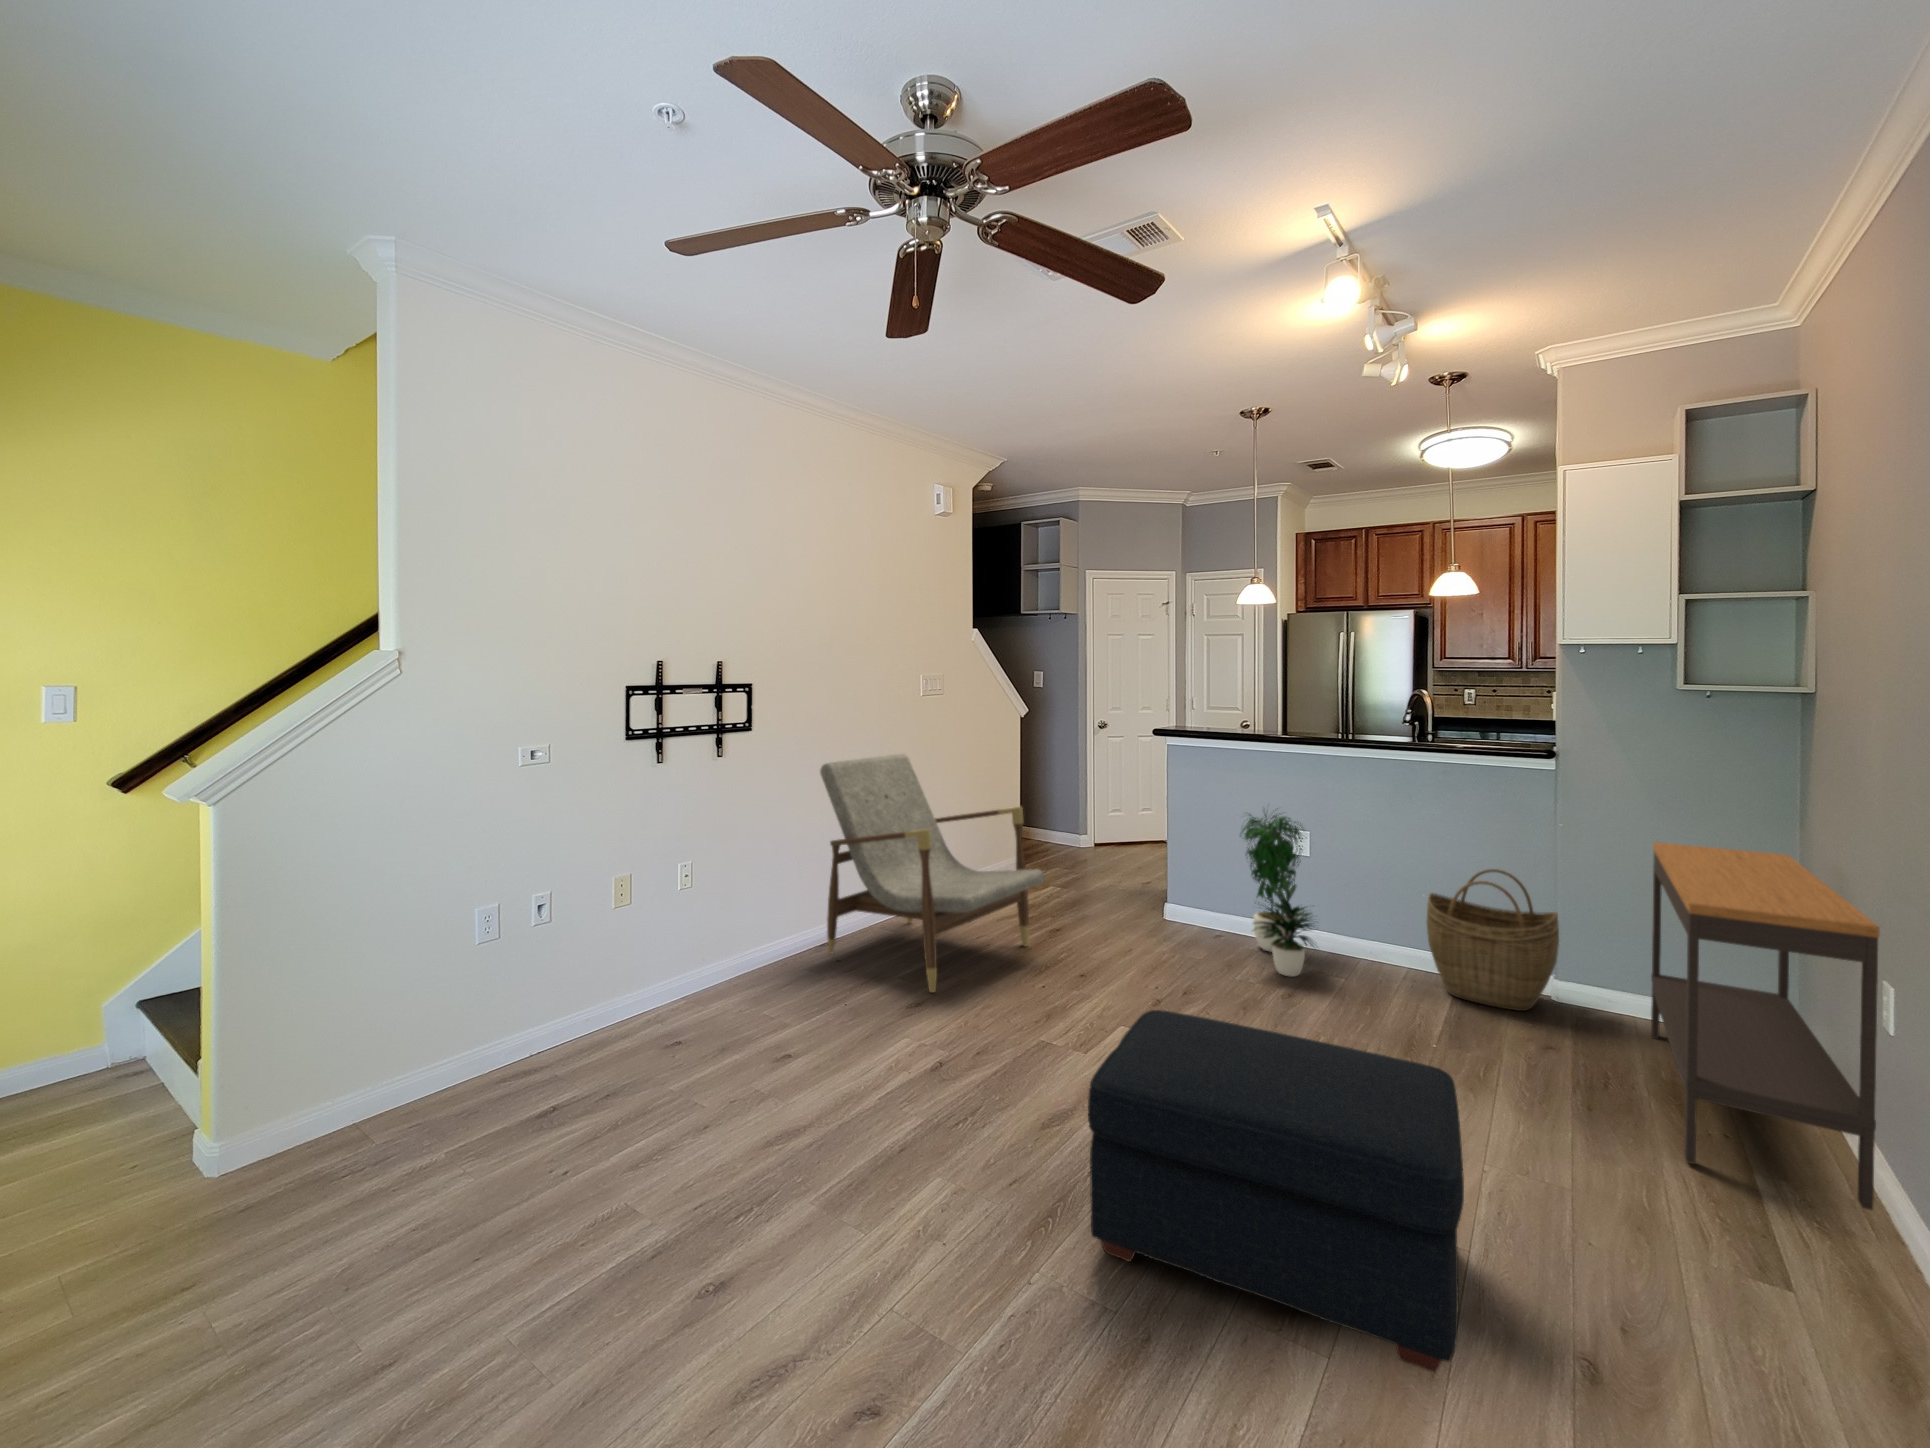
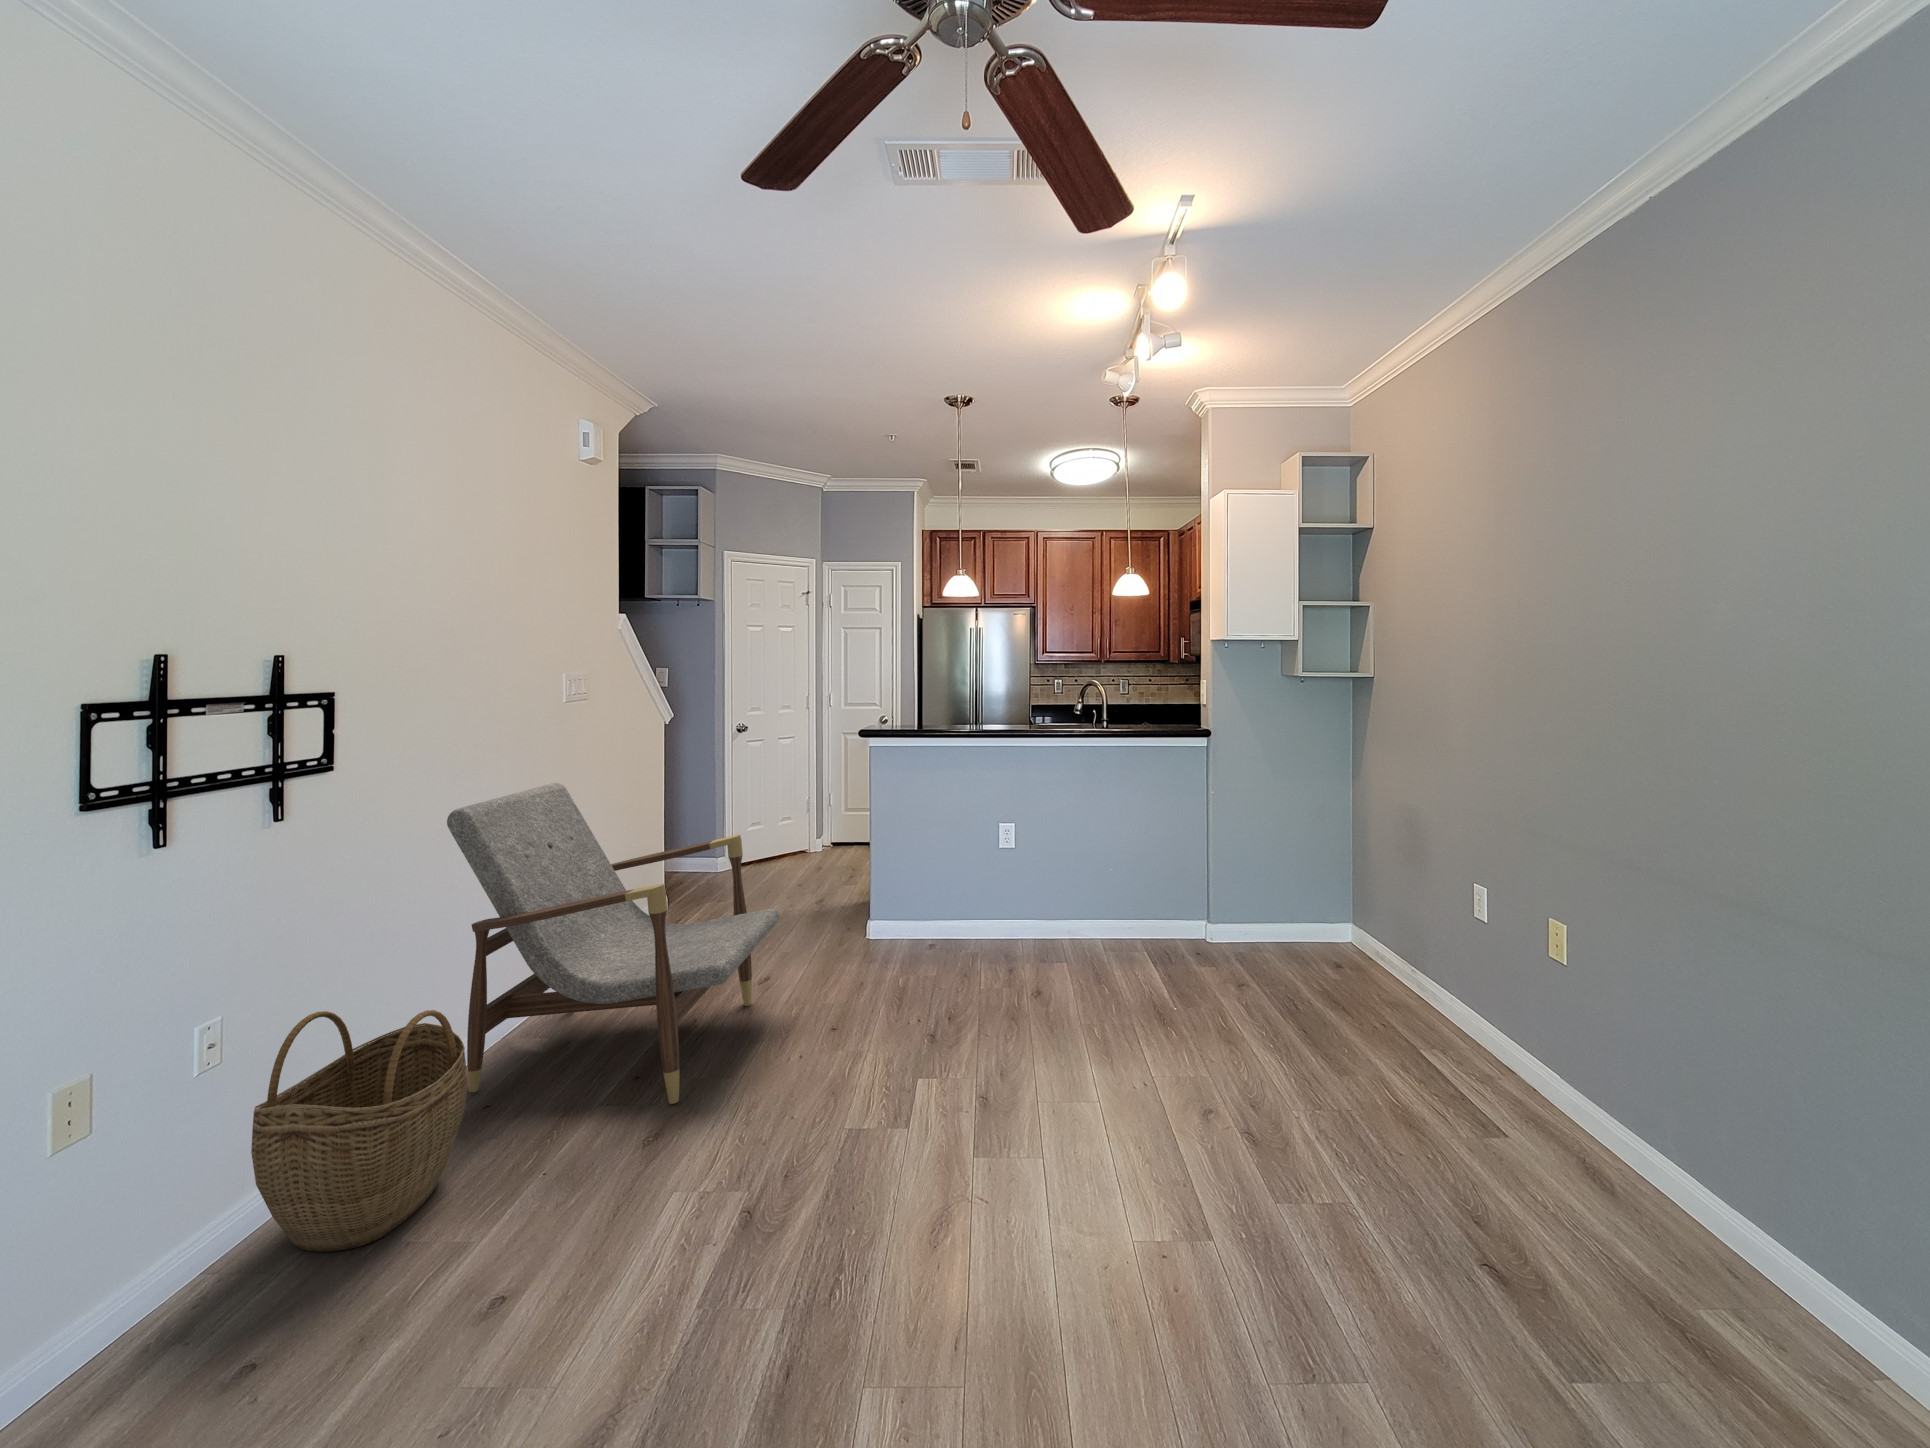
potted plant: present [1240,815,1314,977] -> none [958,798,1055,969]
console table: present [1651,842,1880,1210] -> none [1283,799,1483,1049]
woven basket: present [1426,869,1559,1011] -> present [251,1010,467,1252]
ottoman: present [1088,1010,1464,1372] -> none [1061,1032,1456,1365]

